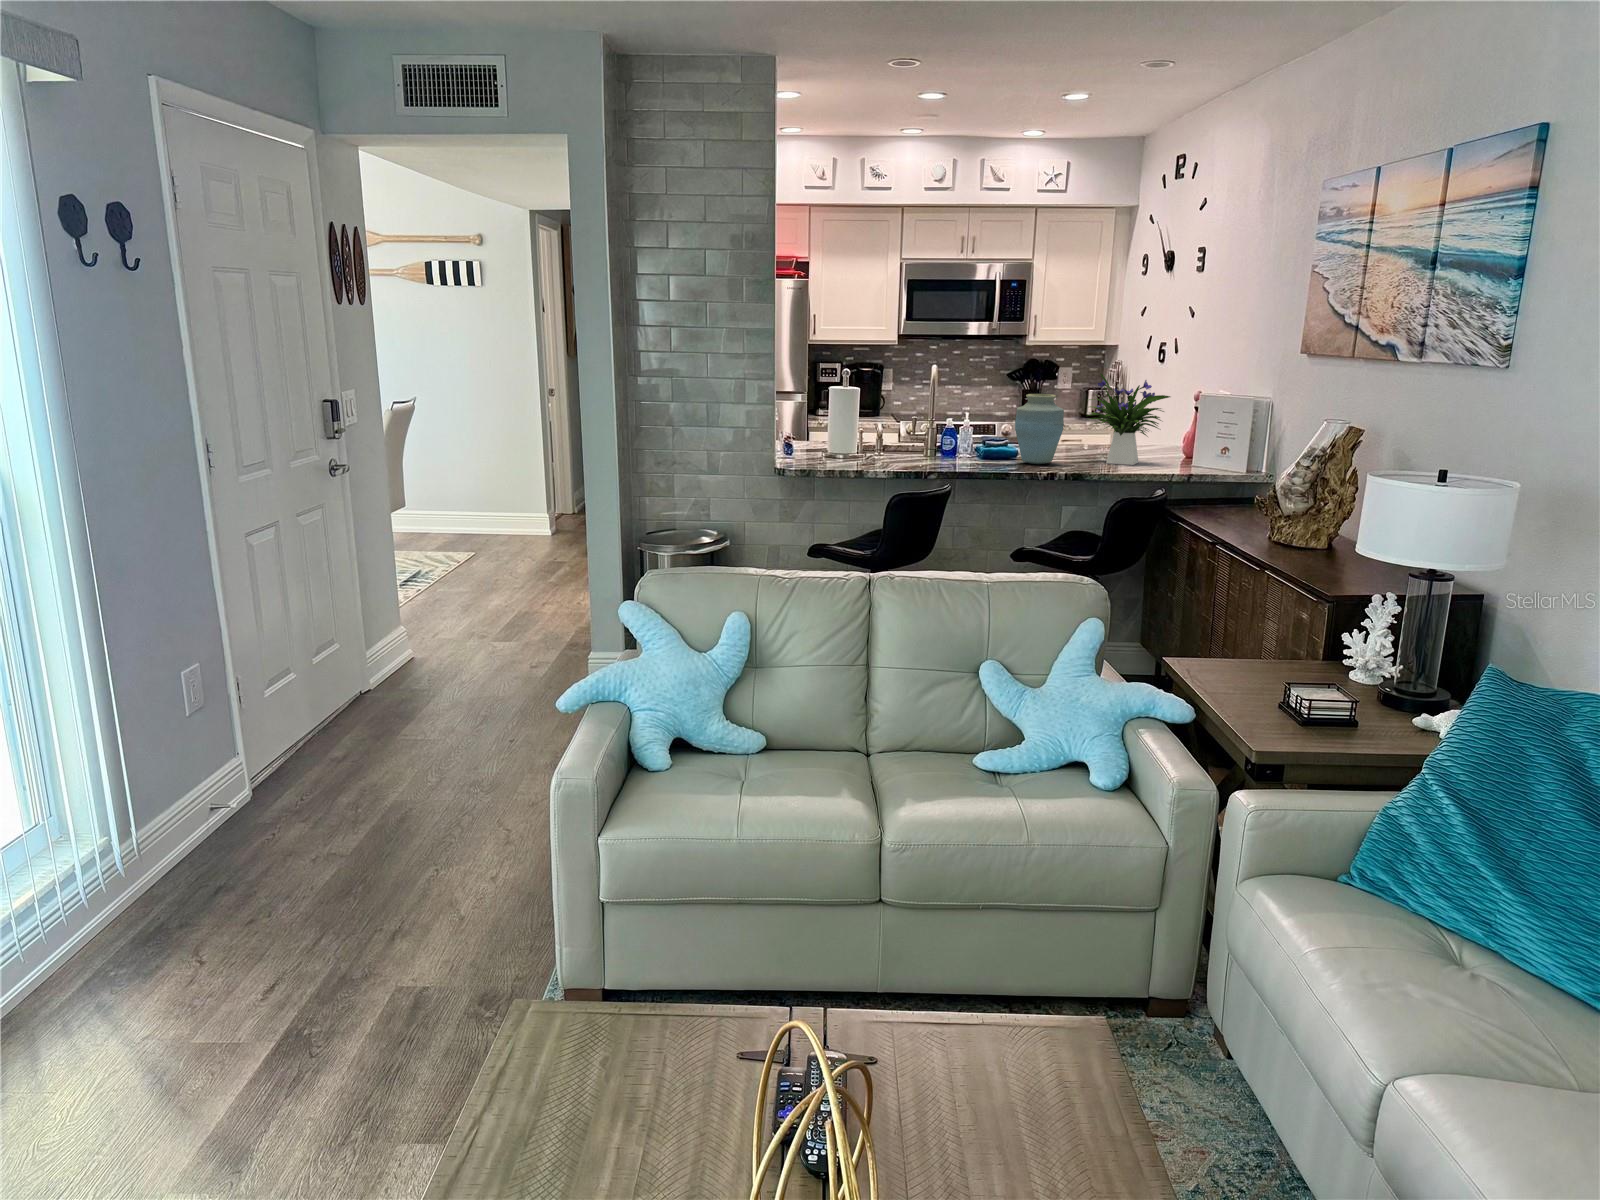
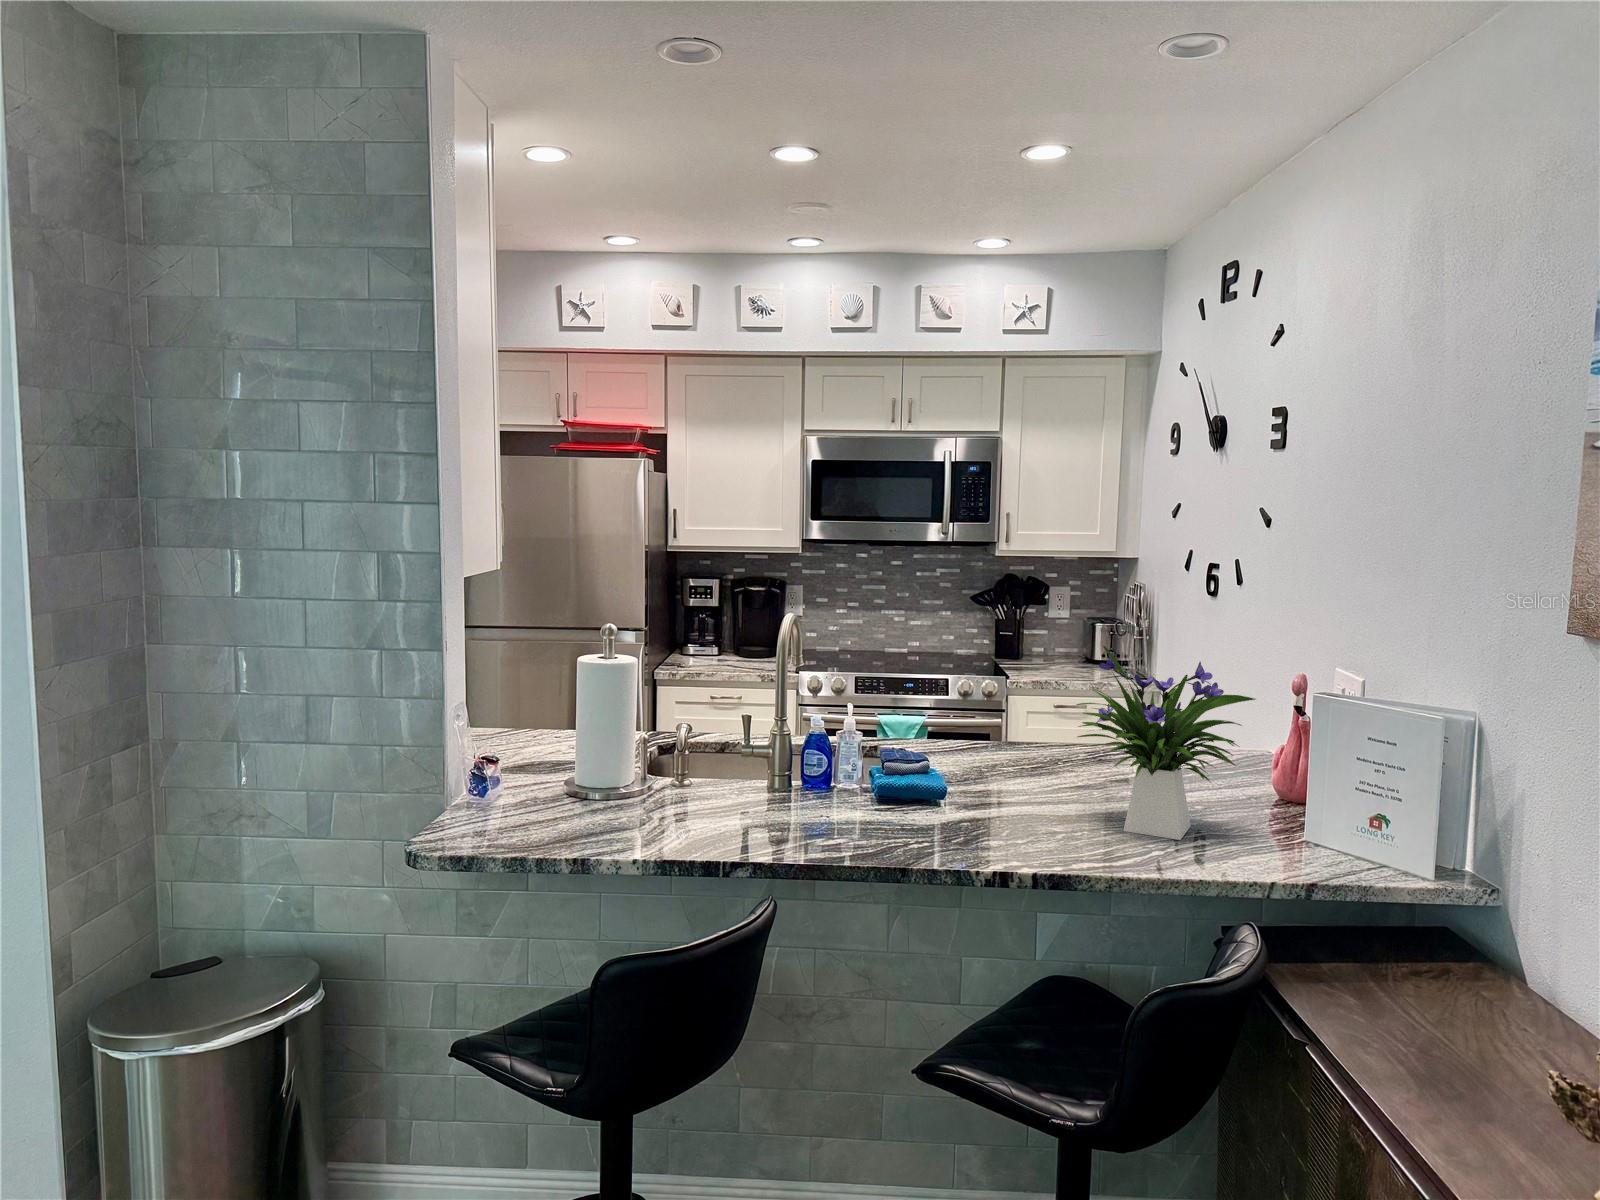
vase: present [1015,394,1064,464] -> none [922,693,1026,848]

